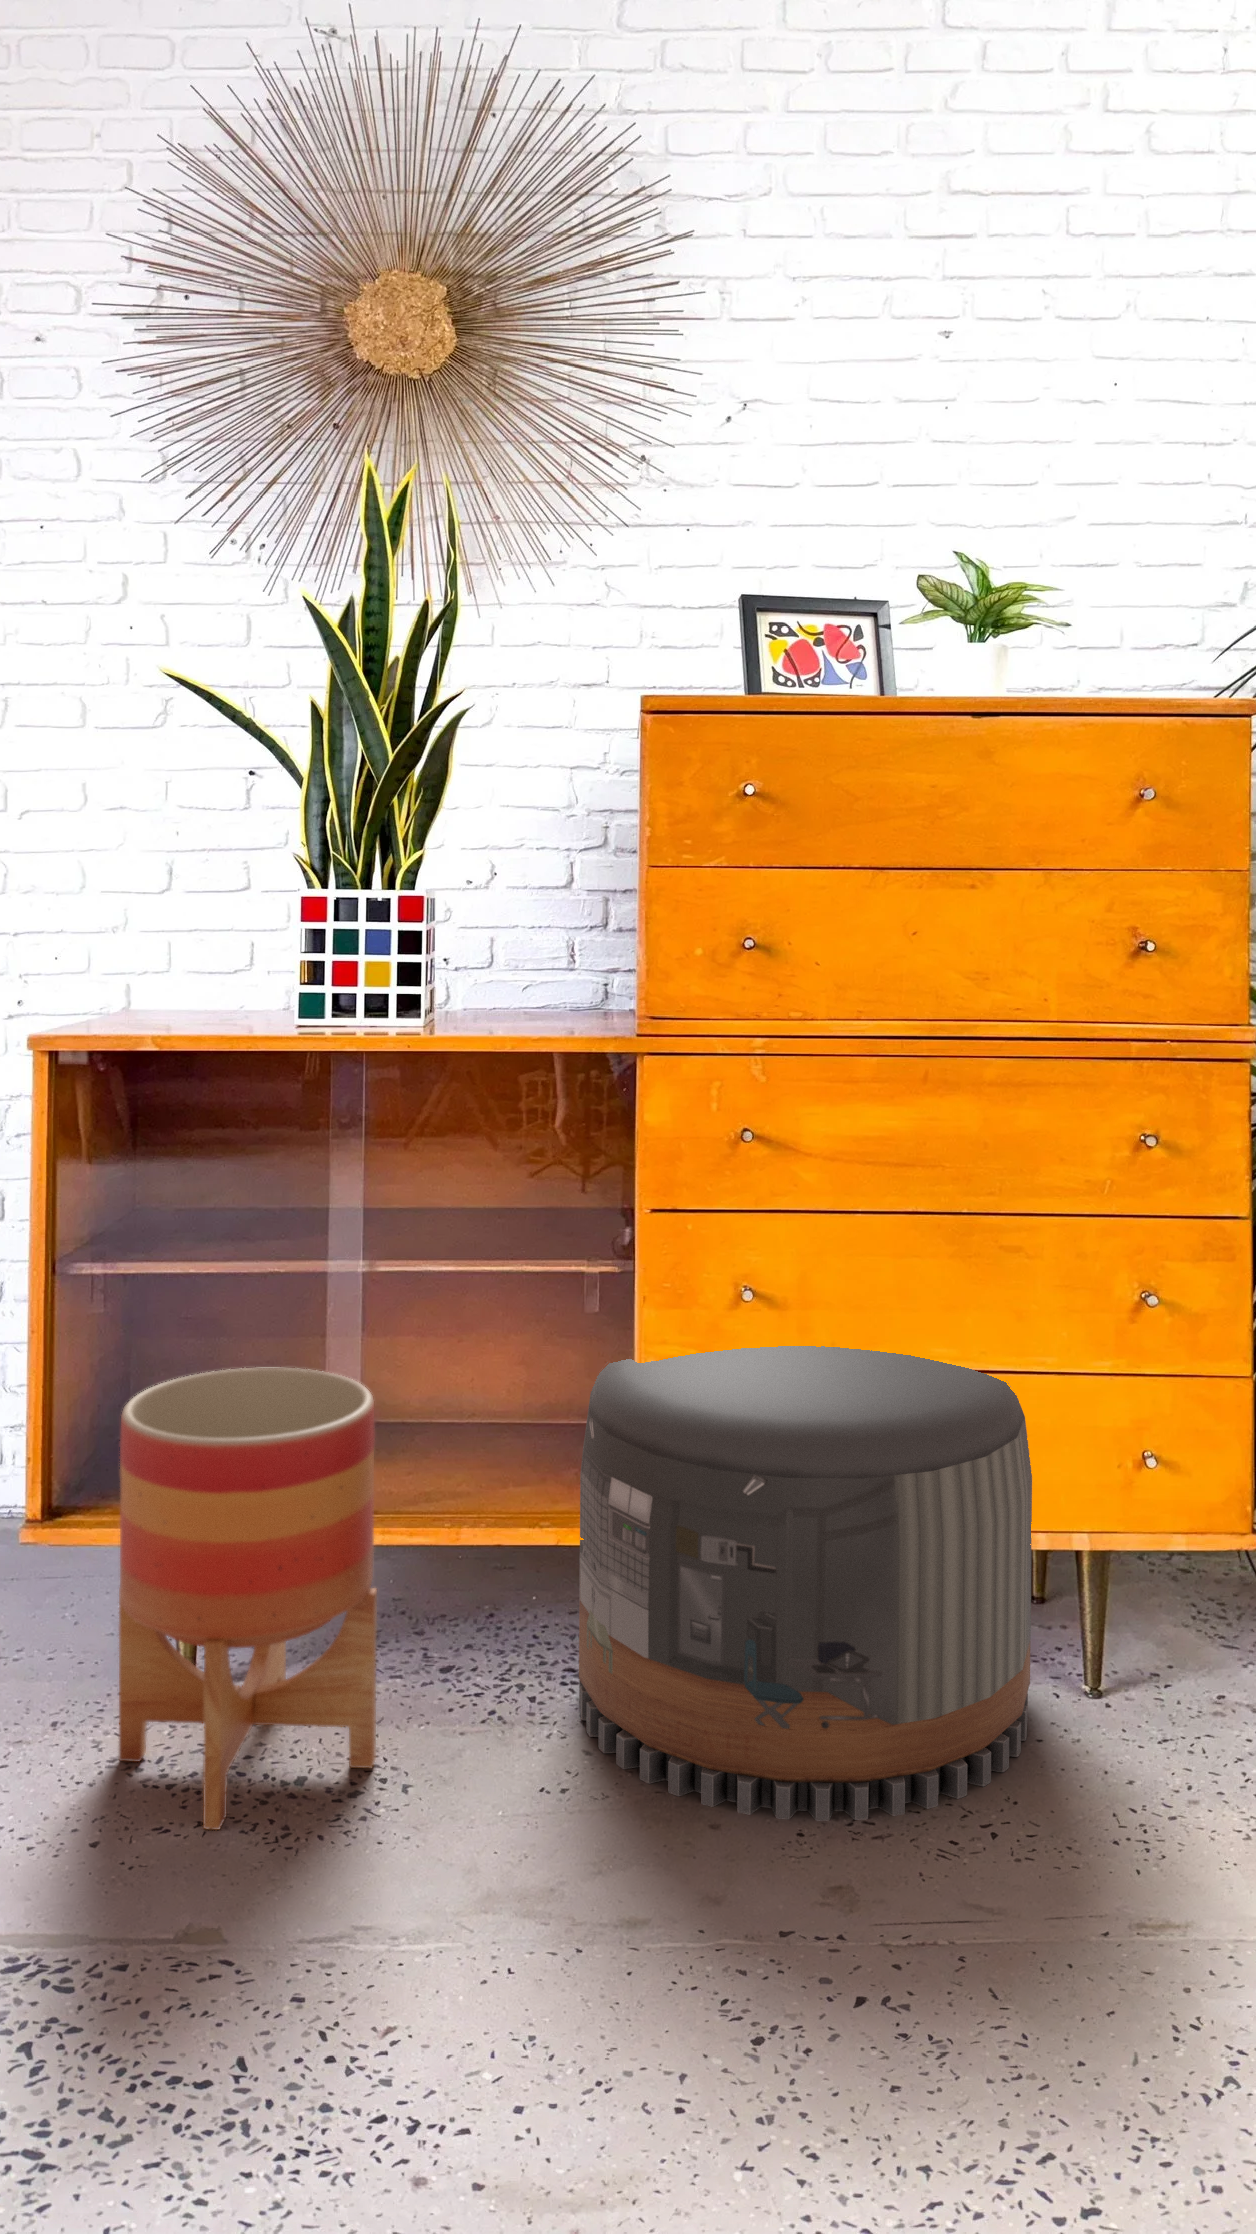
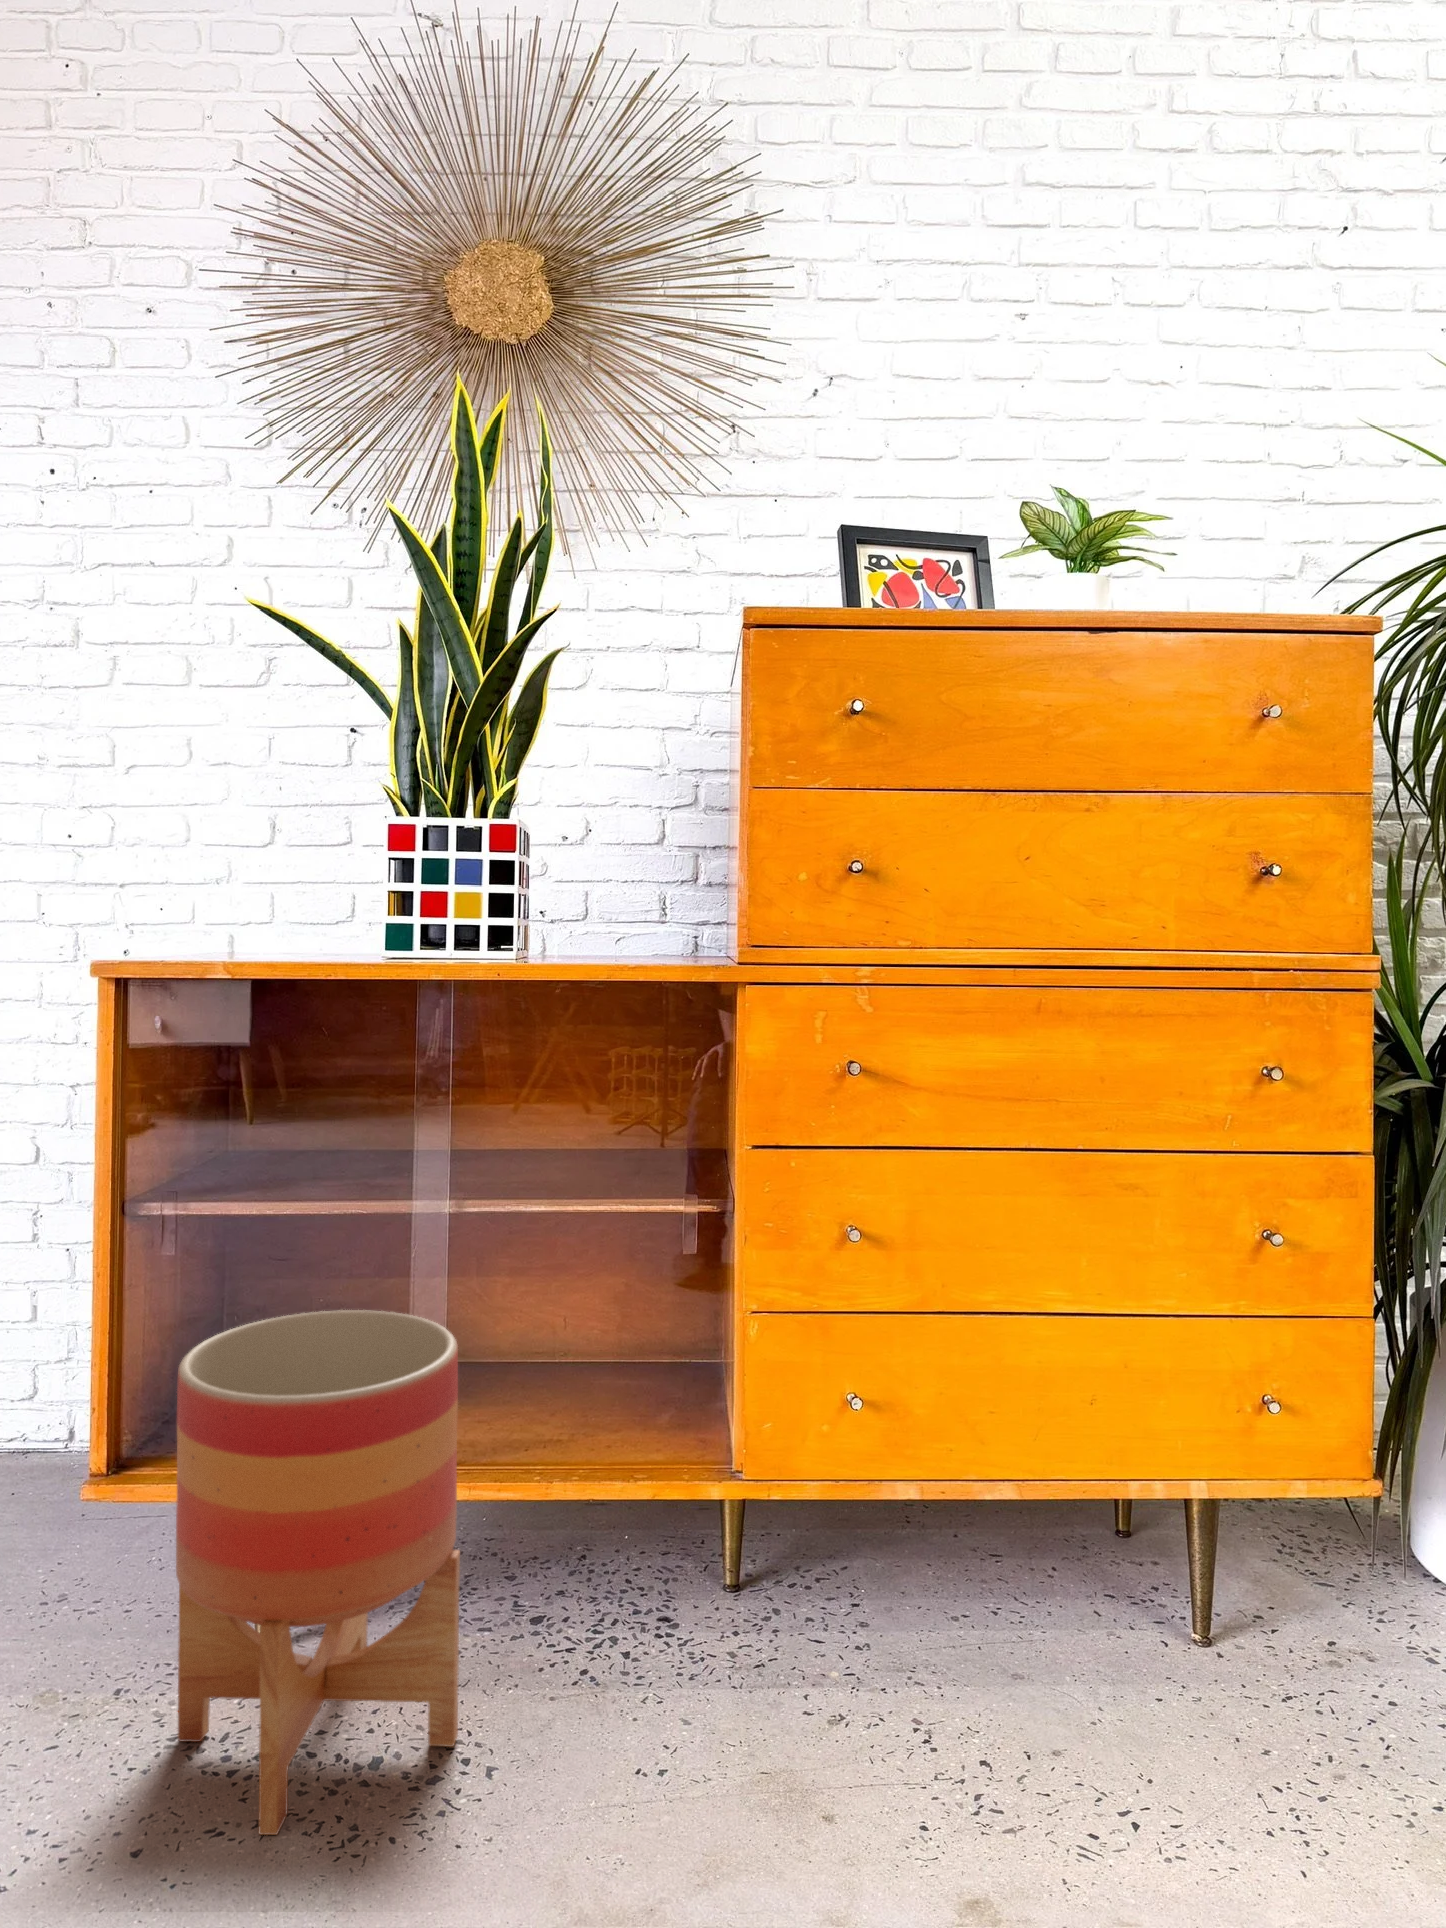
pouf: present [579,1346,1032,1821] -> none [675,1252,1147,1810]

